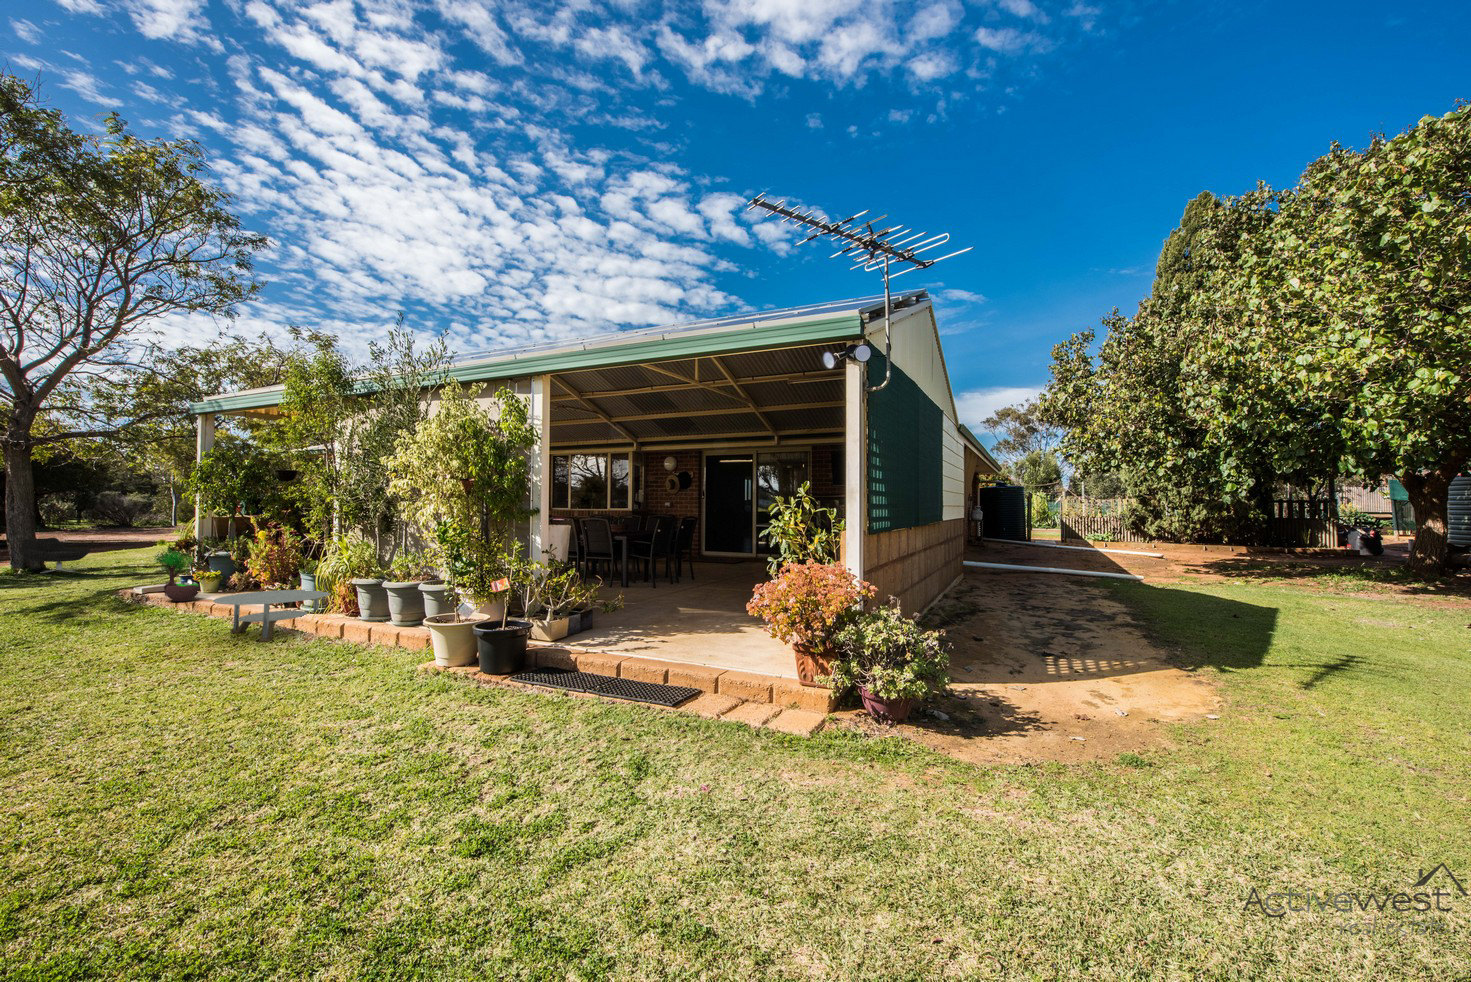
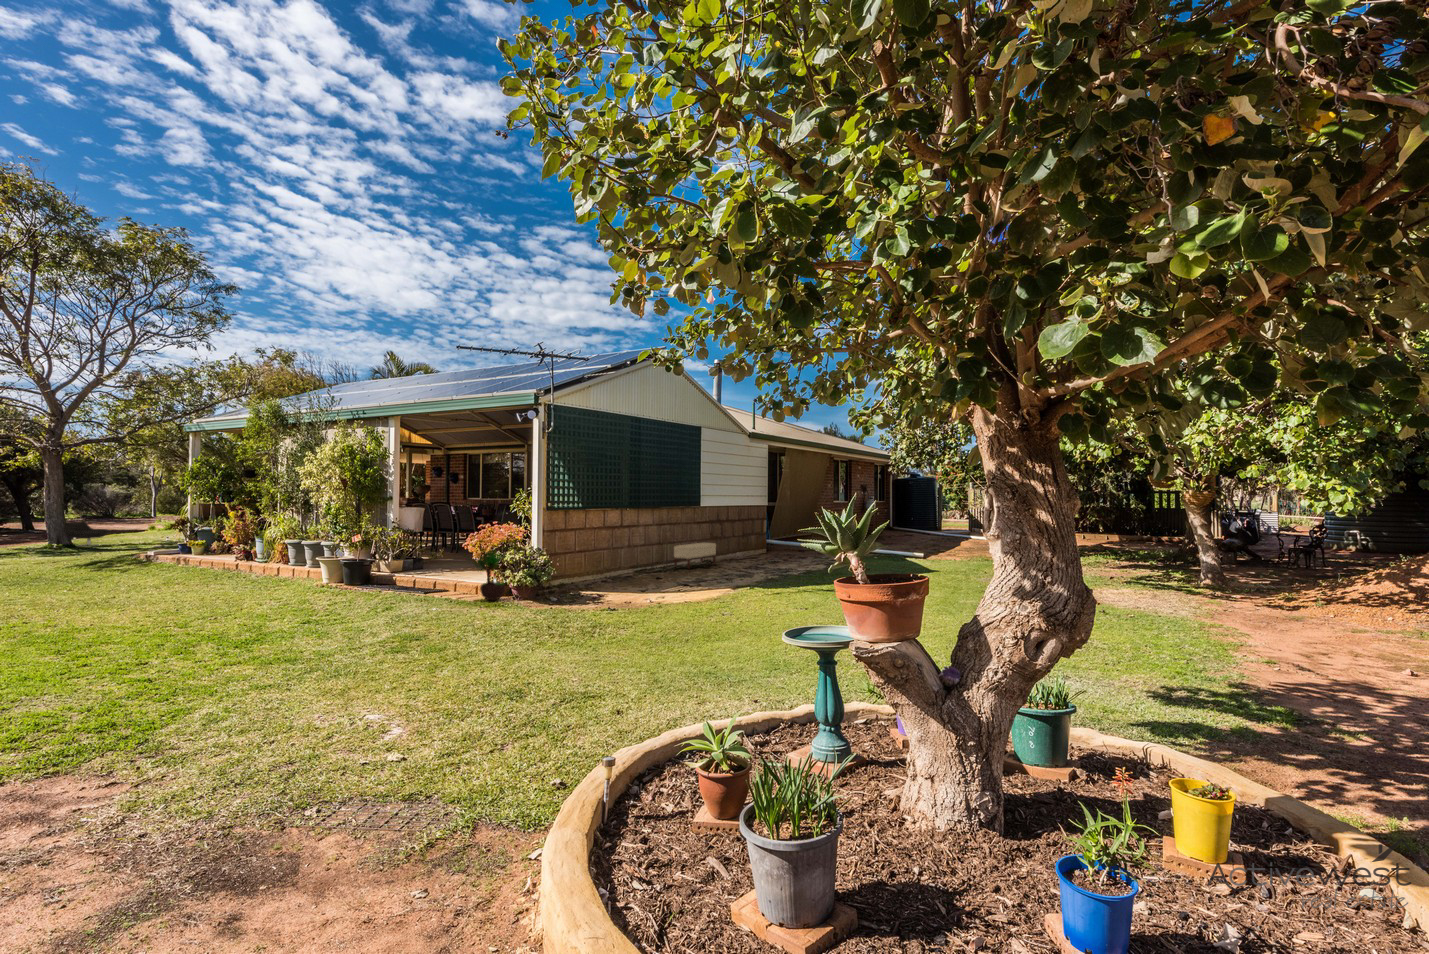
potted tree: present [154,550,200,602] -> present [473,550,505,600]
bench: none [931,579,970,621] -> present [674,543,716,569]
round table: present [213,590,330,642] -> none [205,548,273,576]

